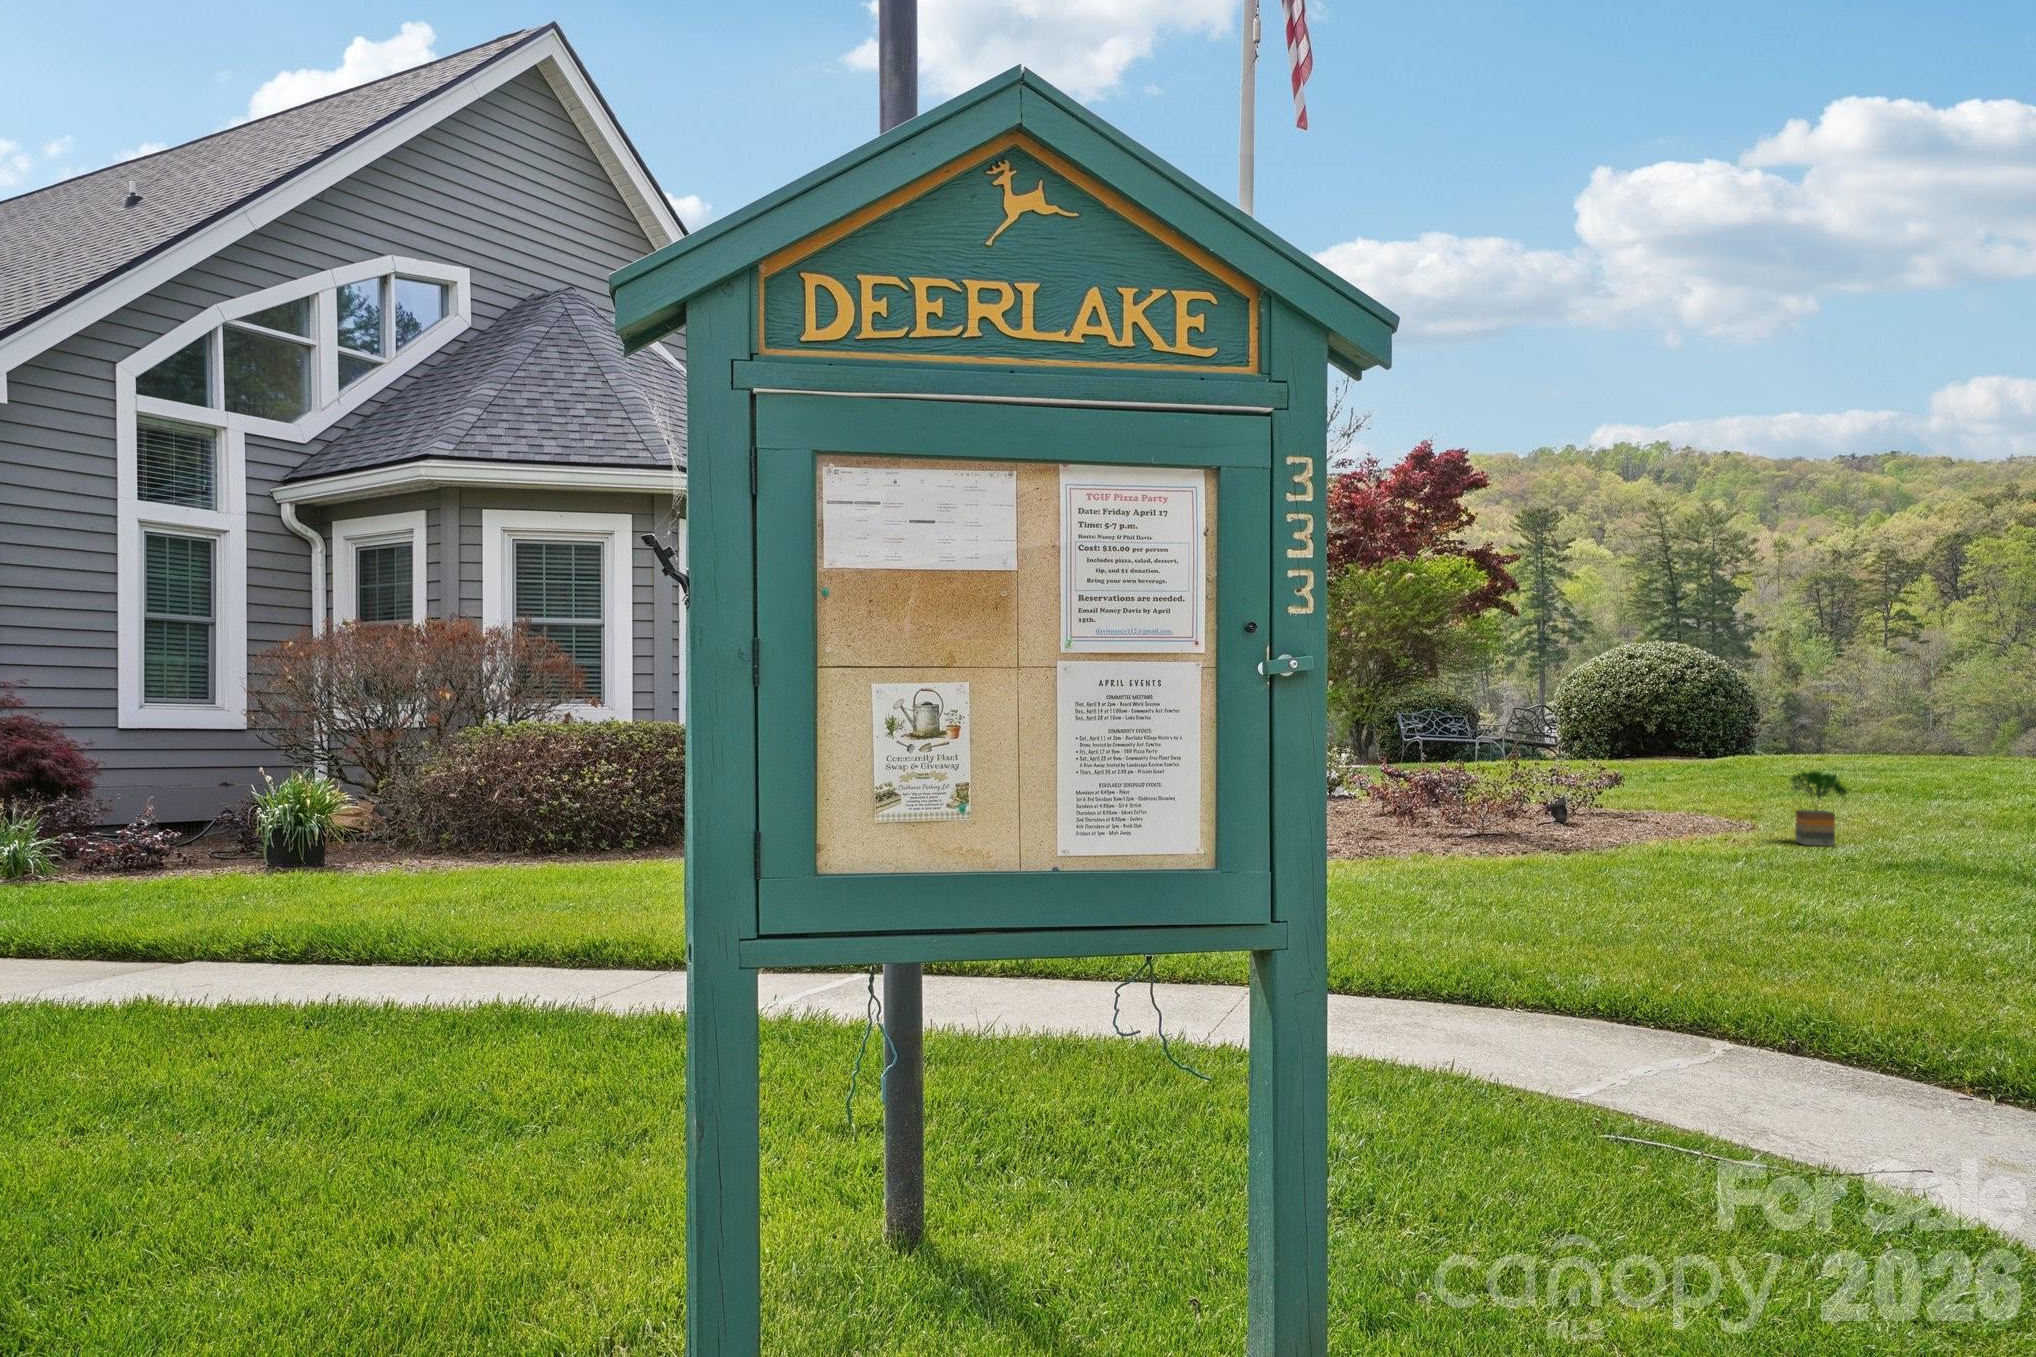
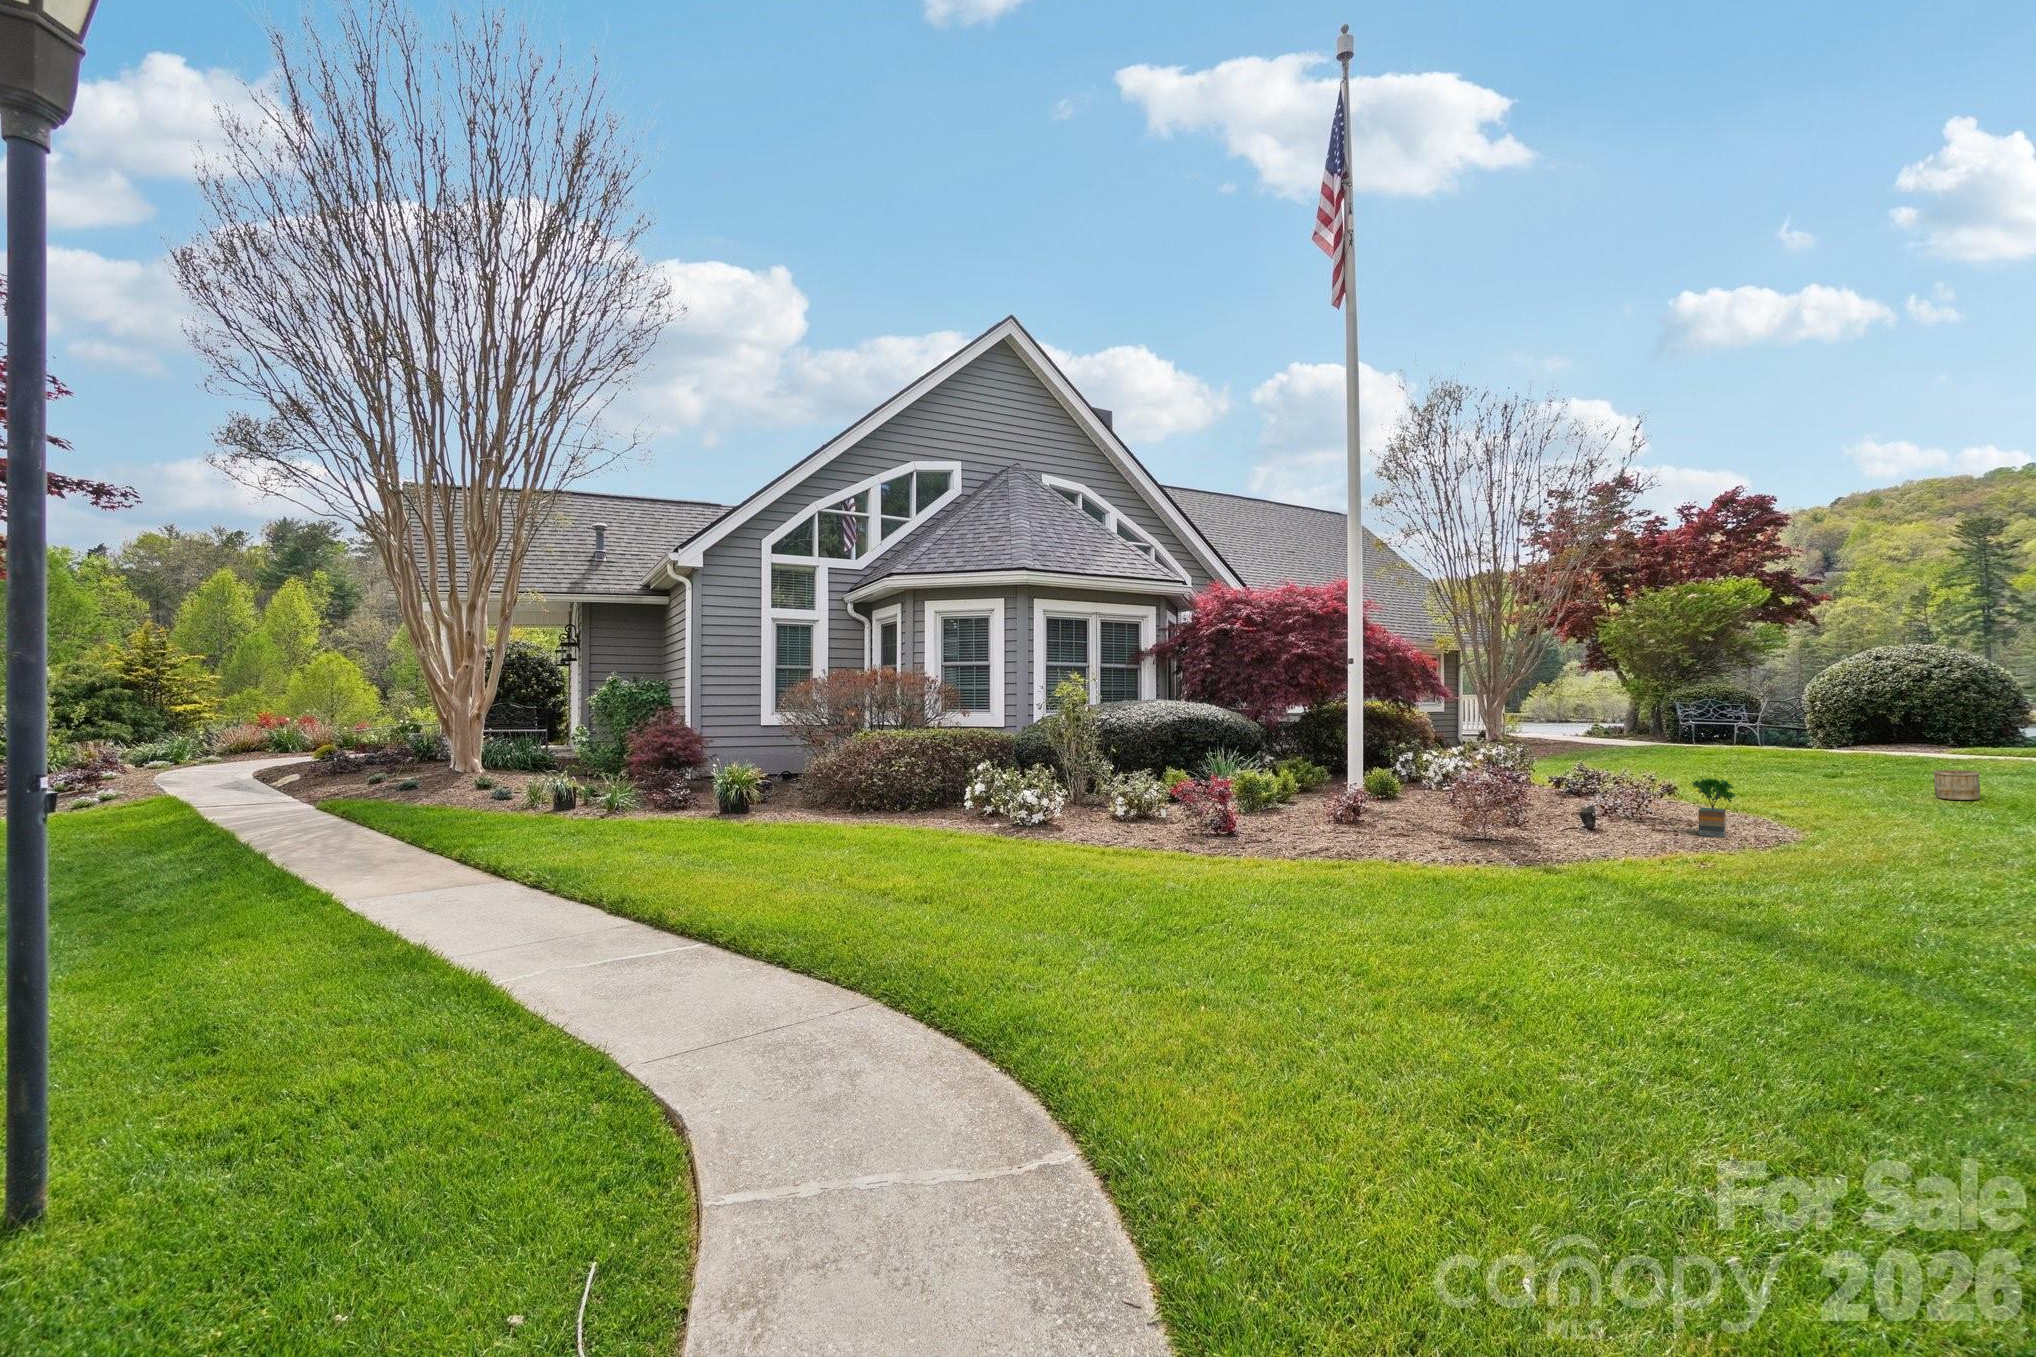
wooden bucket: none [1887,765,1935,799] -> present [1933,770,1980,800]

